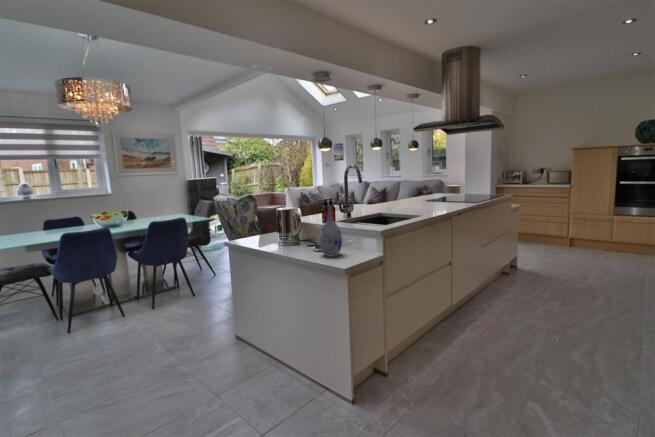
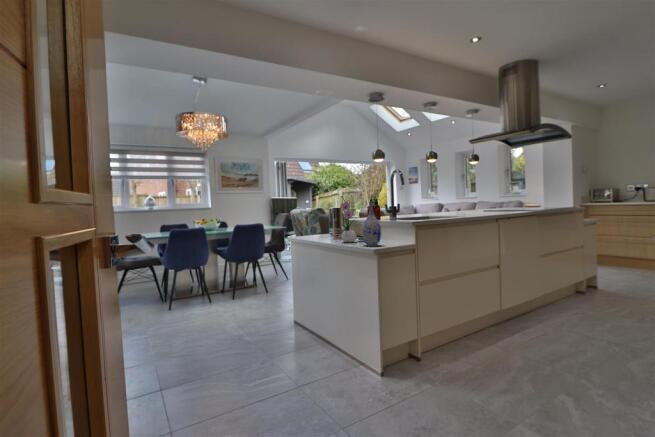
flower arrangement: none [289,195,310,250] -> present [341,196,357,242]

